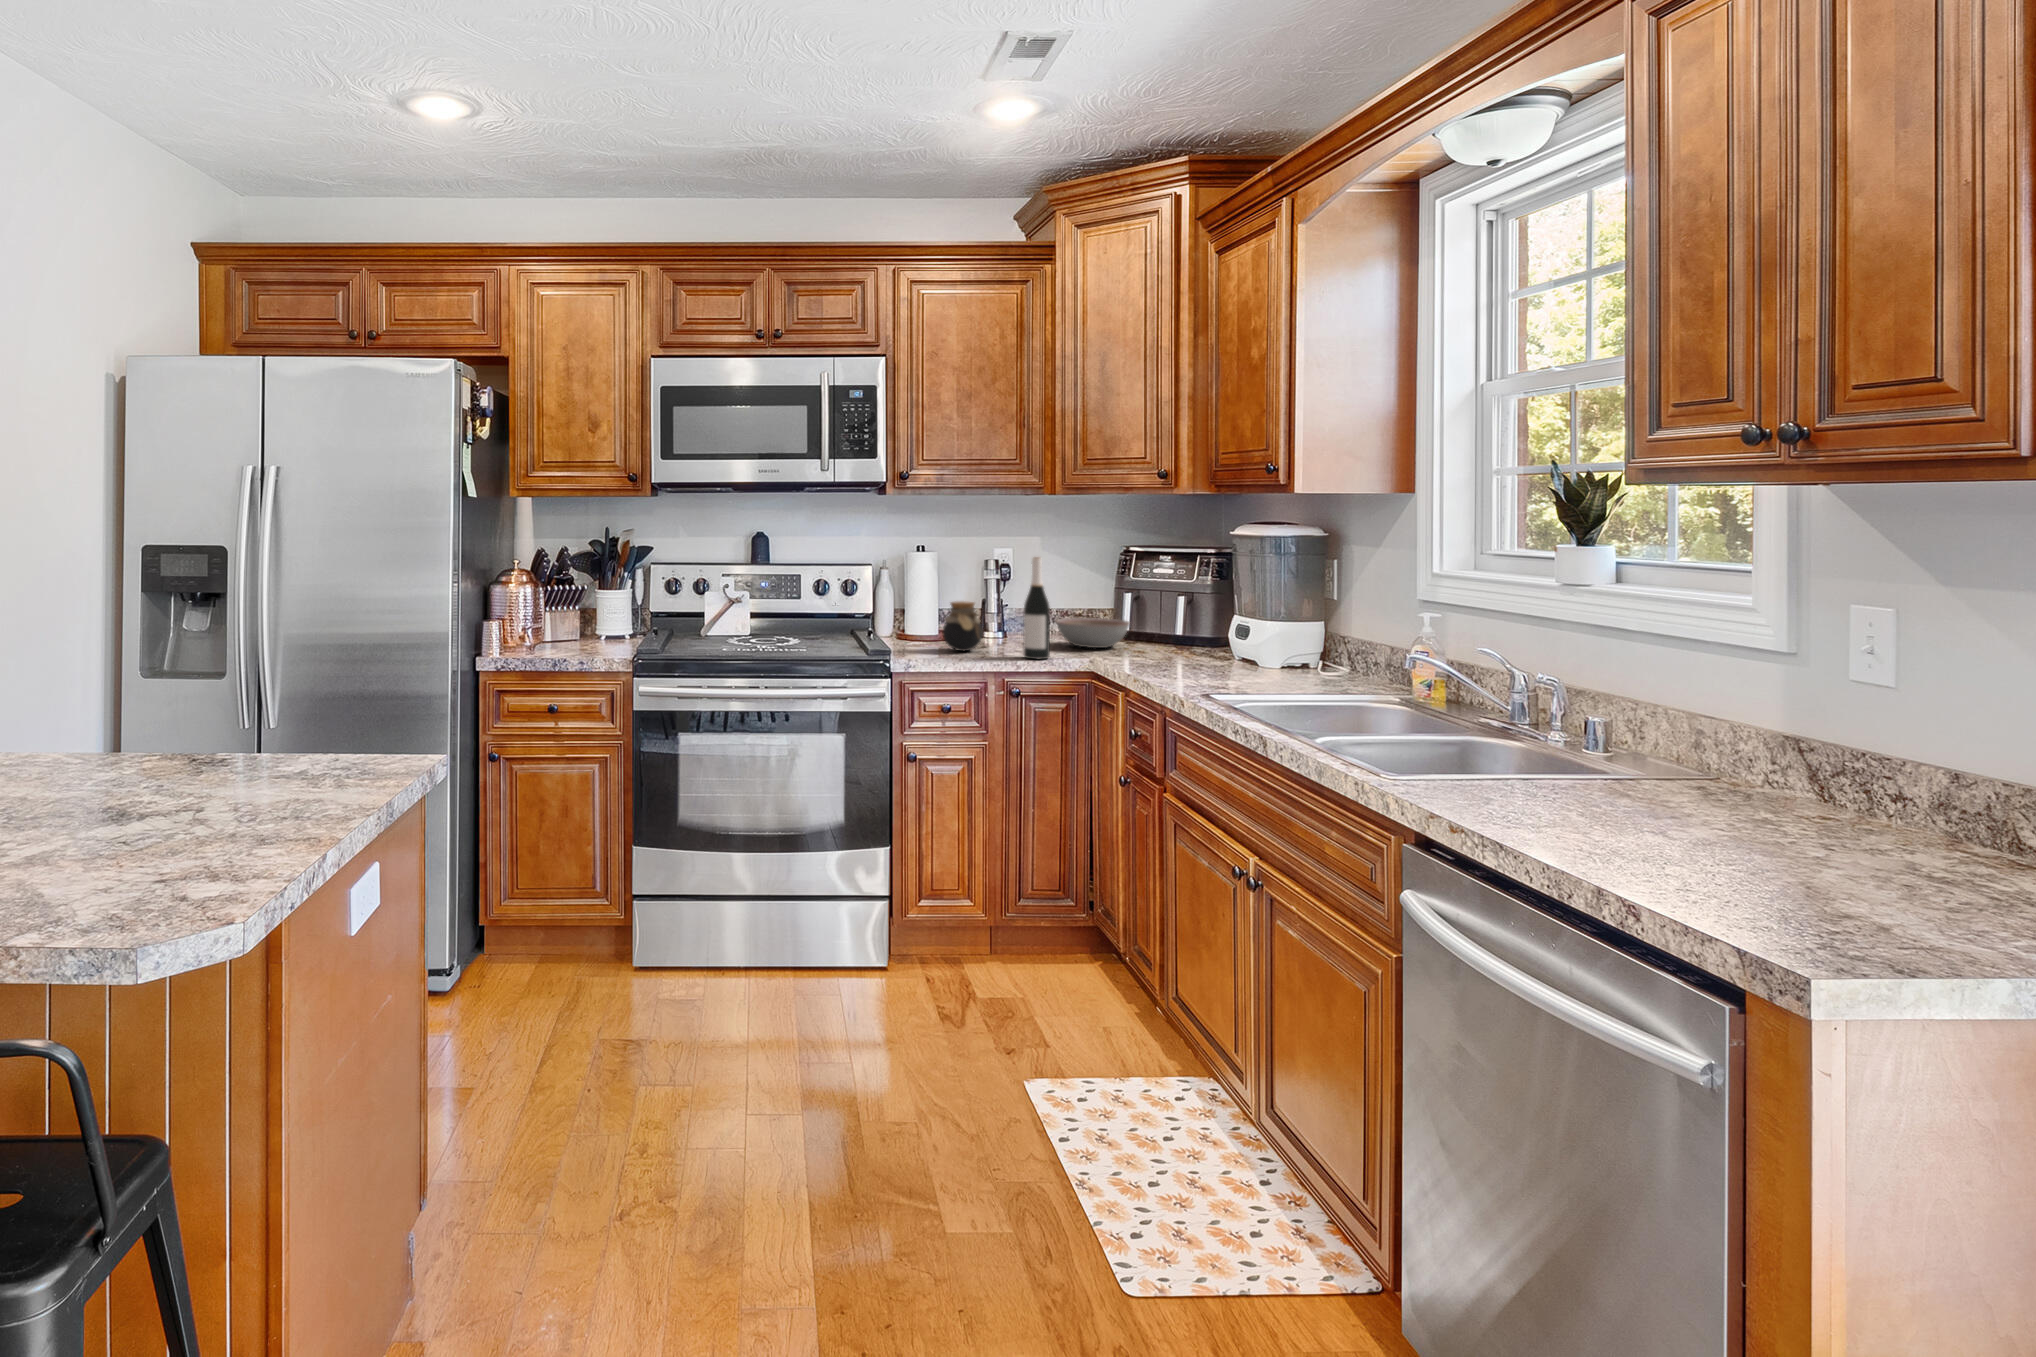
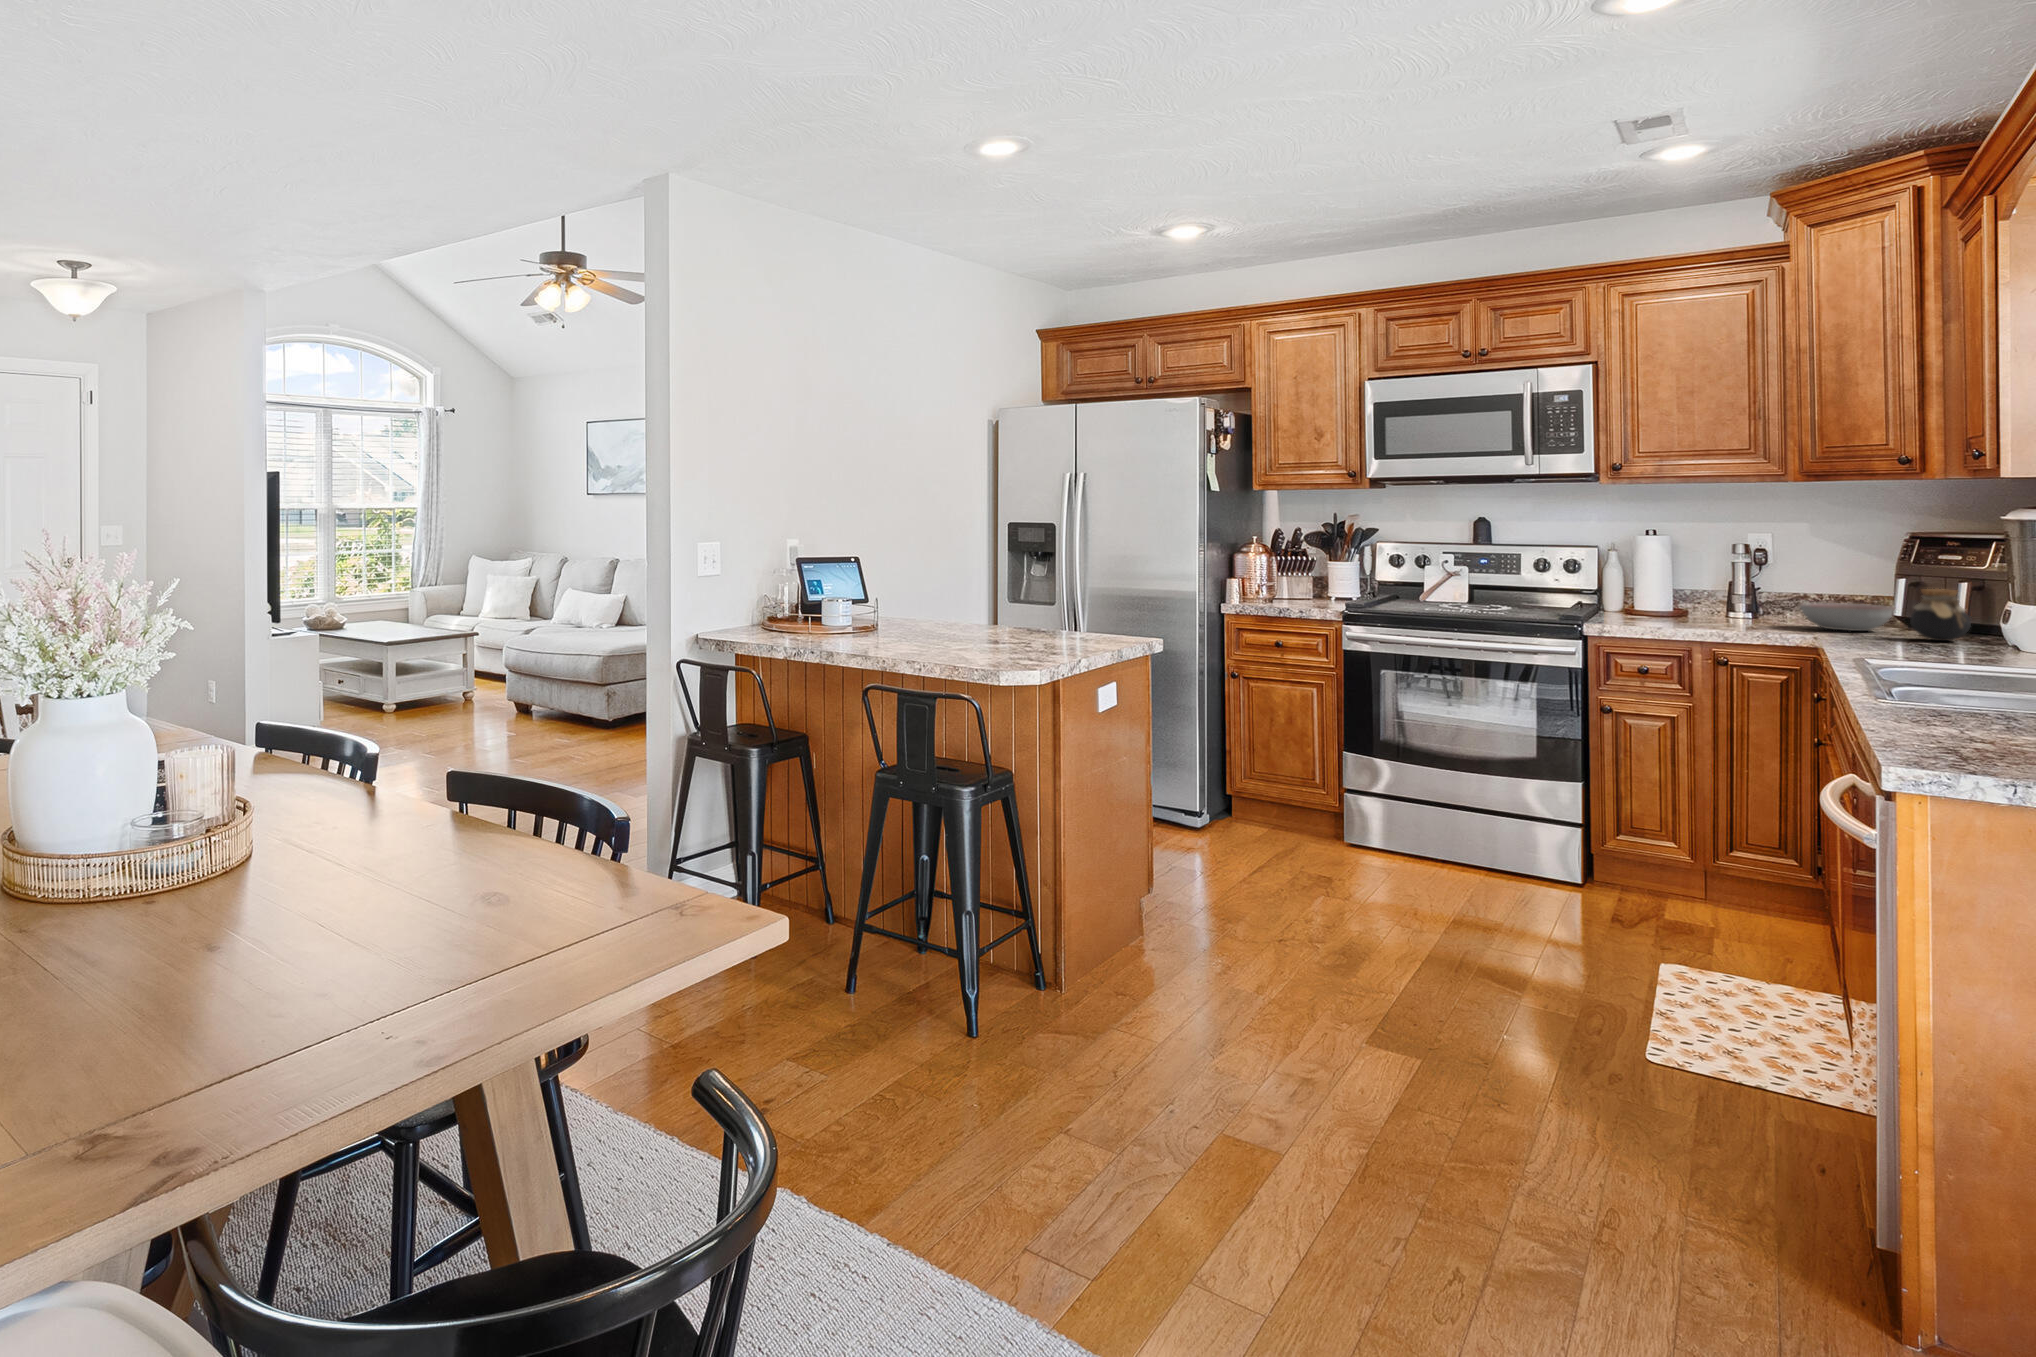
wine bottle: present [1023,557,1050,659] -> none [1737,539,1769,633]
jar: present [943,601,983,651] -> present [1910,589,1971,641]

